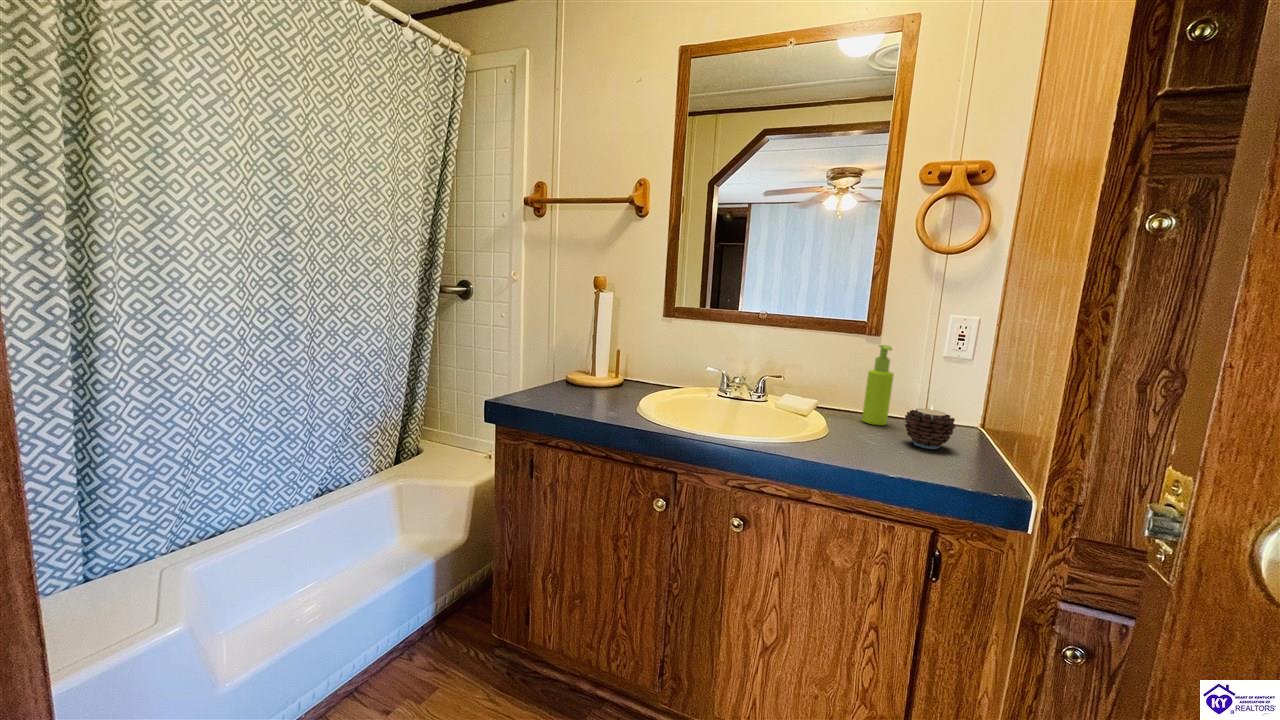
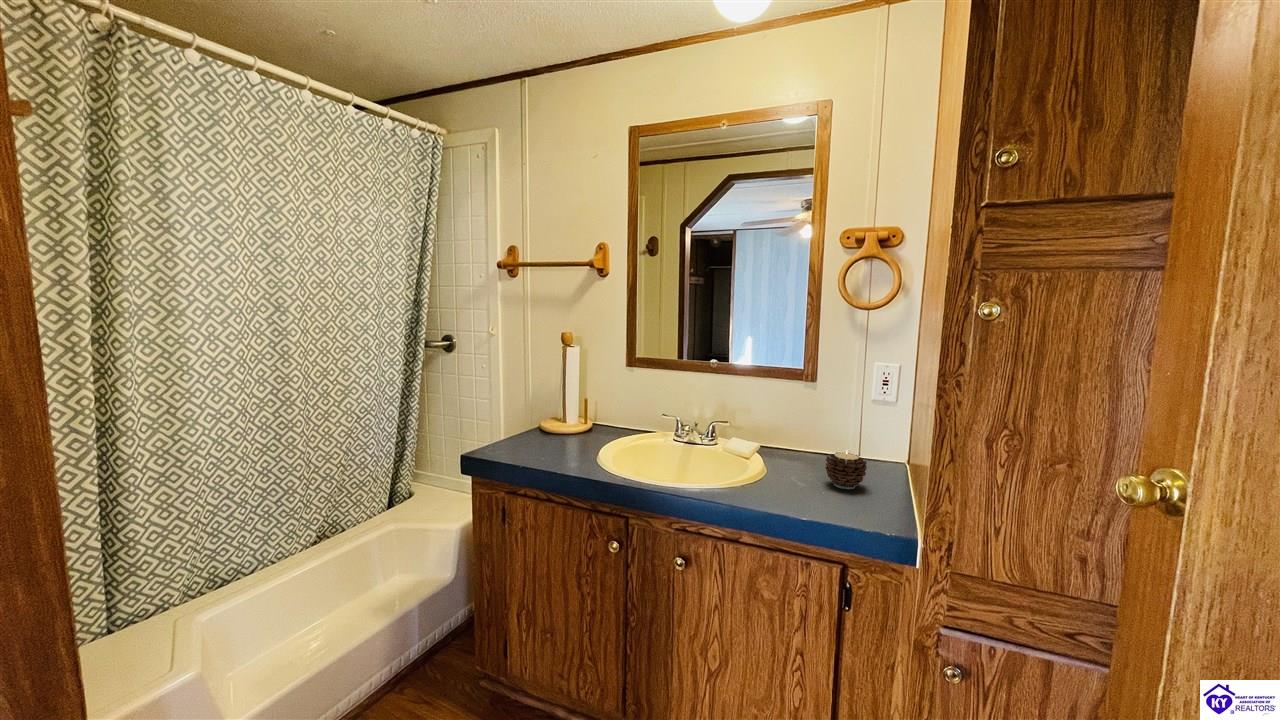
soap dispenser: present [862,345,894,425] -> none [797,392,822,465]

